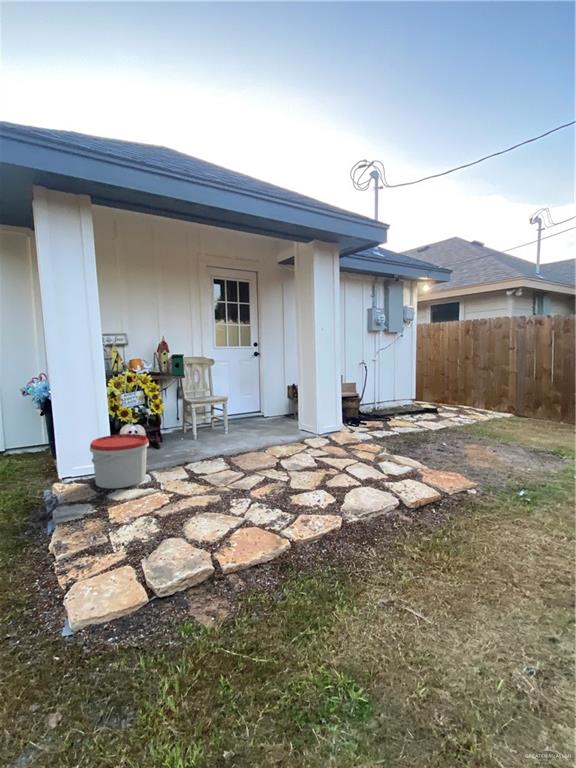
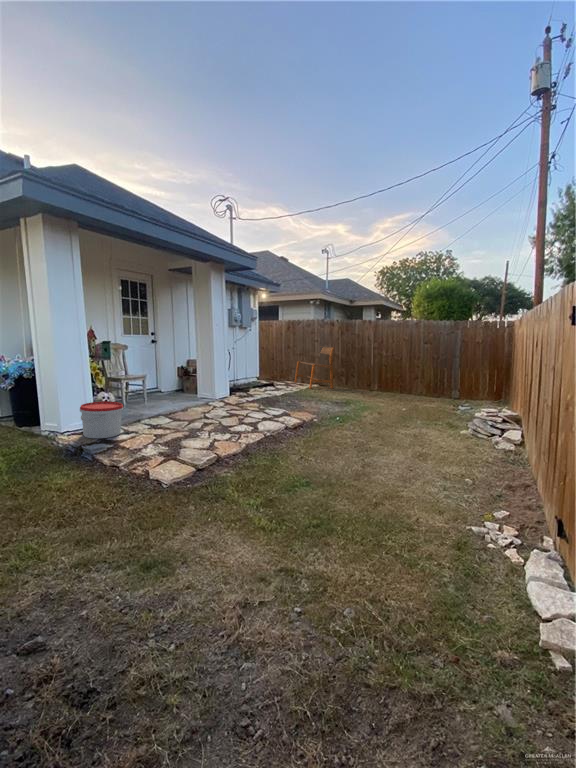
bench: none [471,354,542,423] -> present [295,347,335,388]

